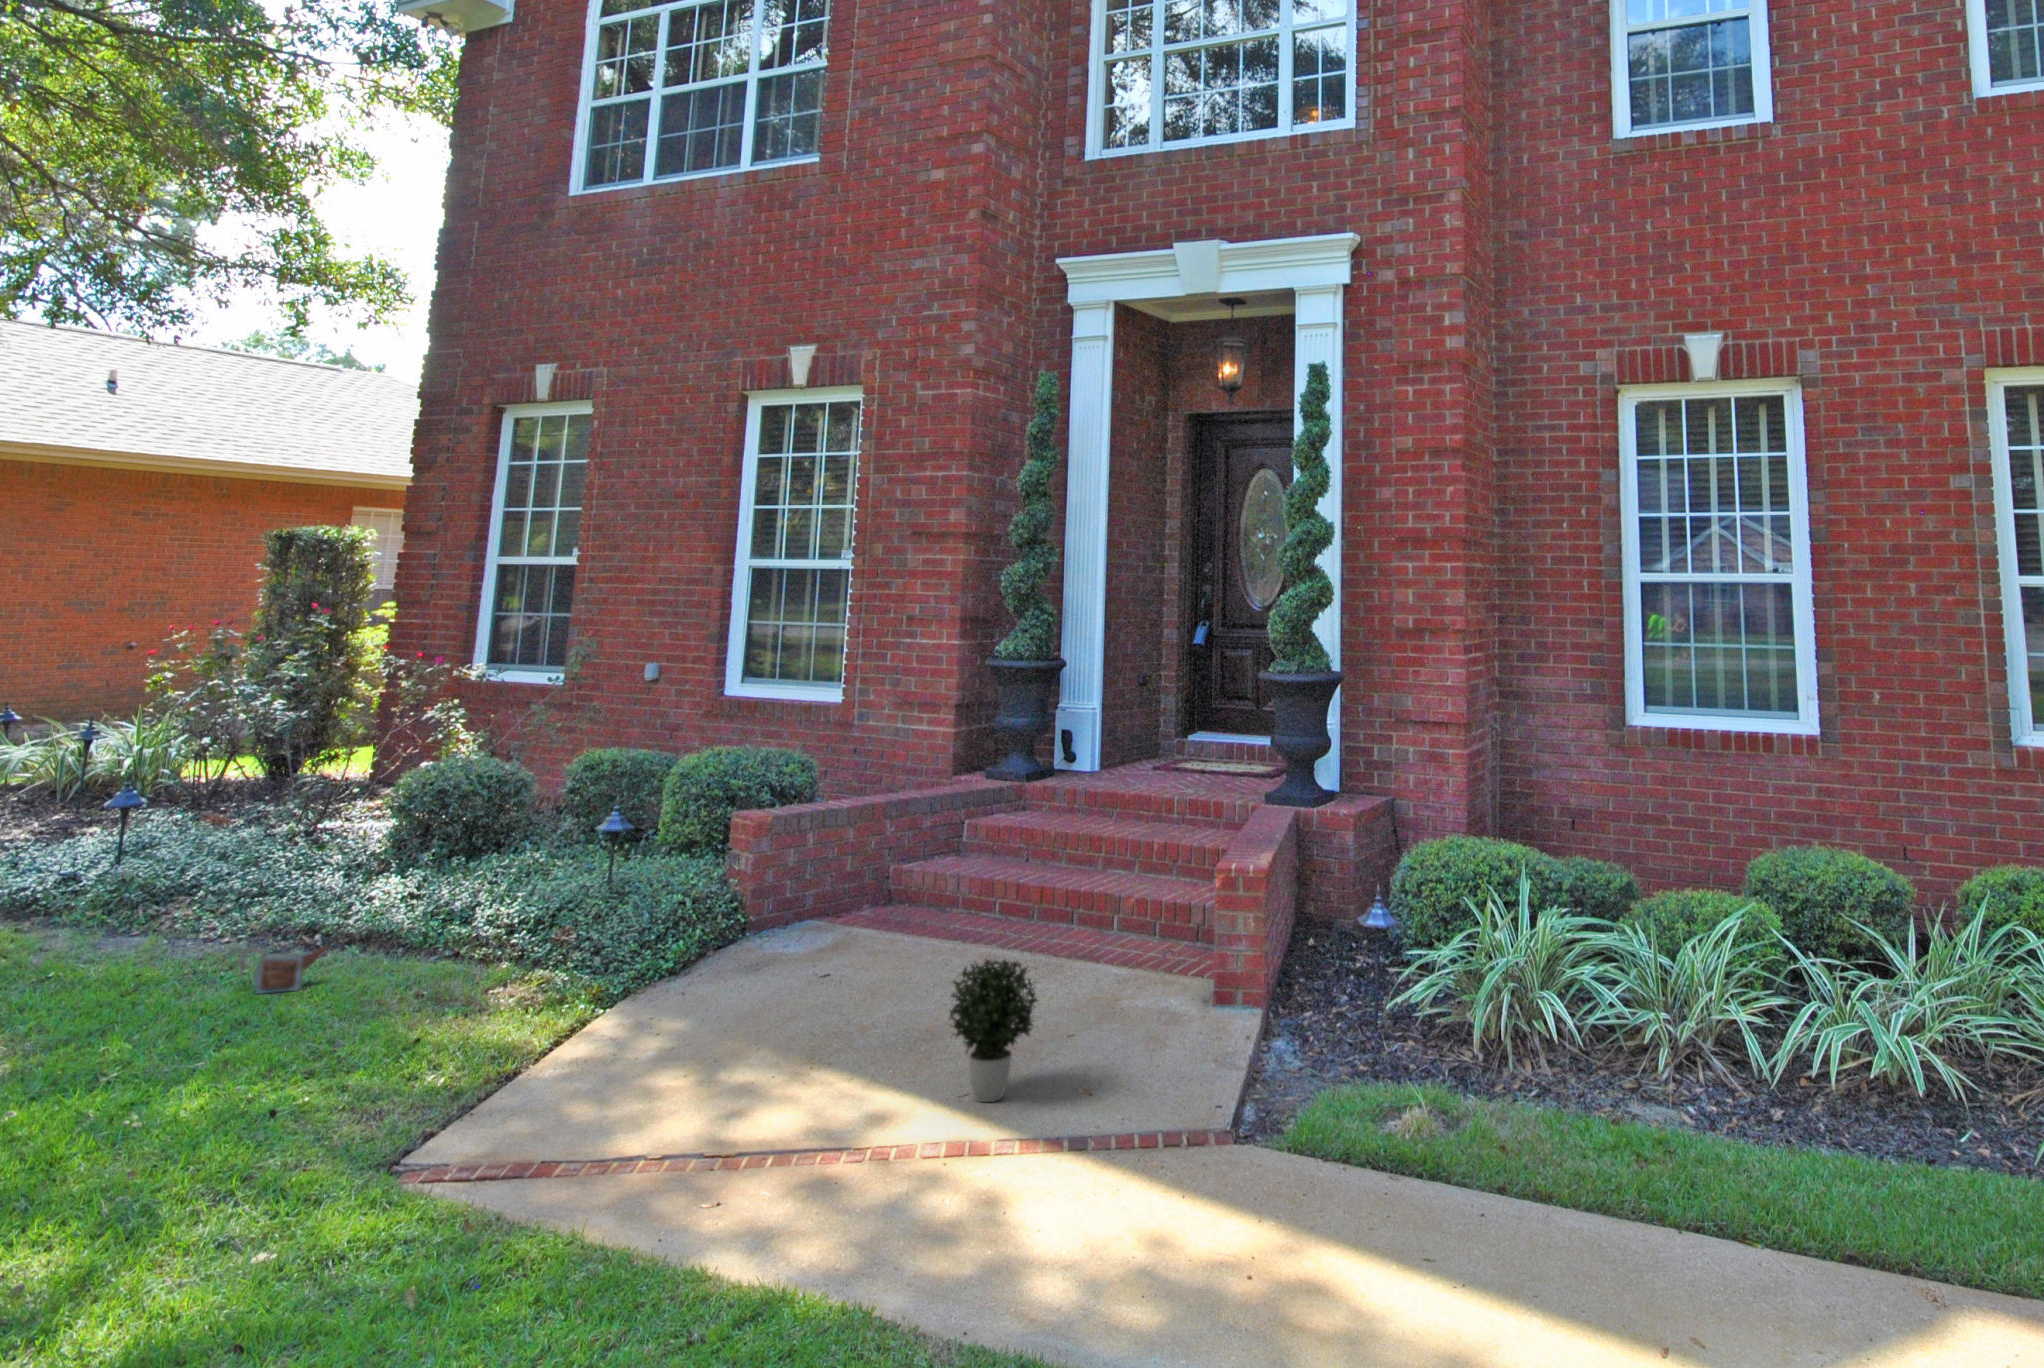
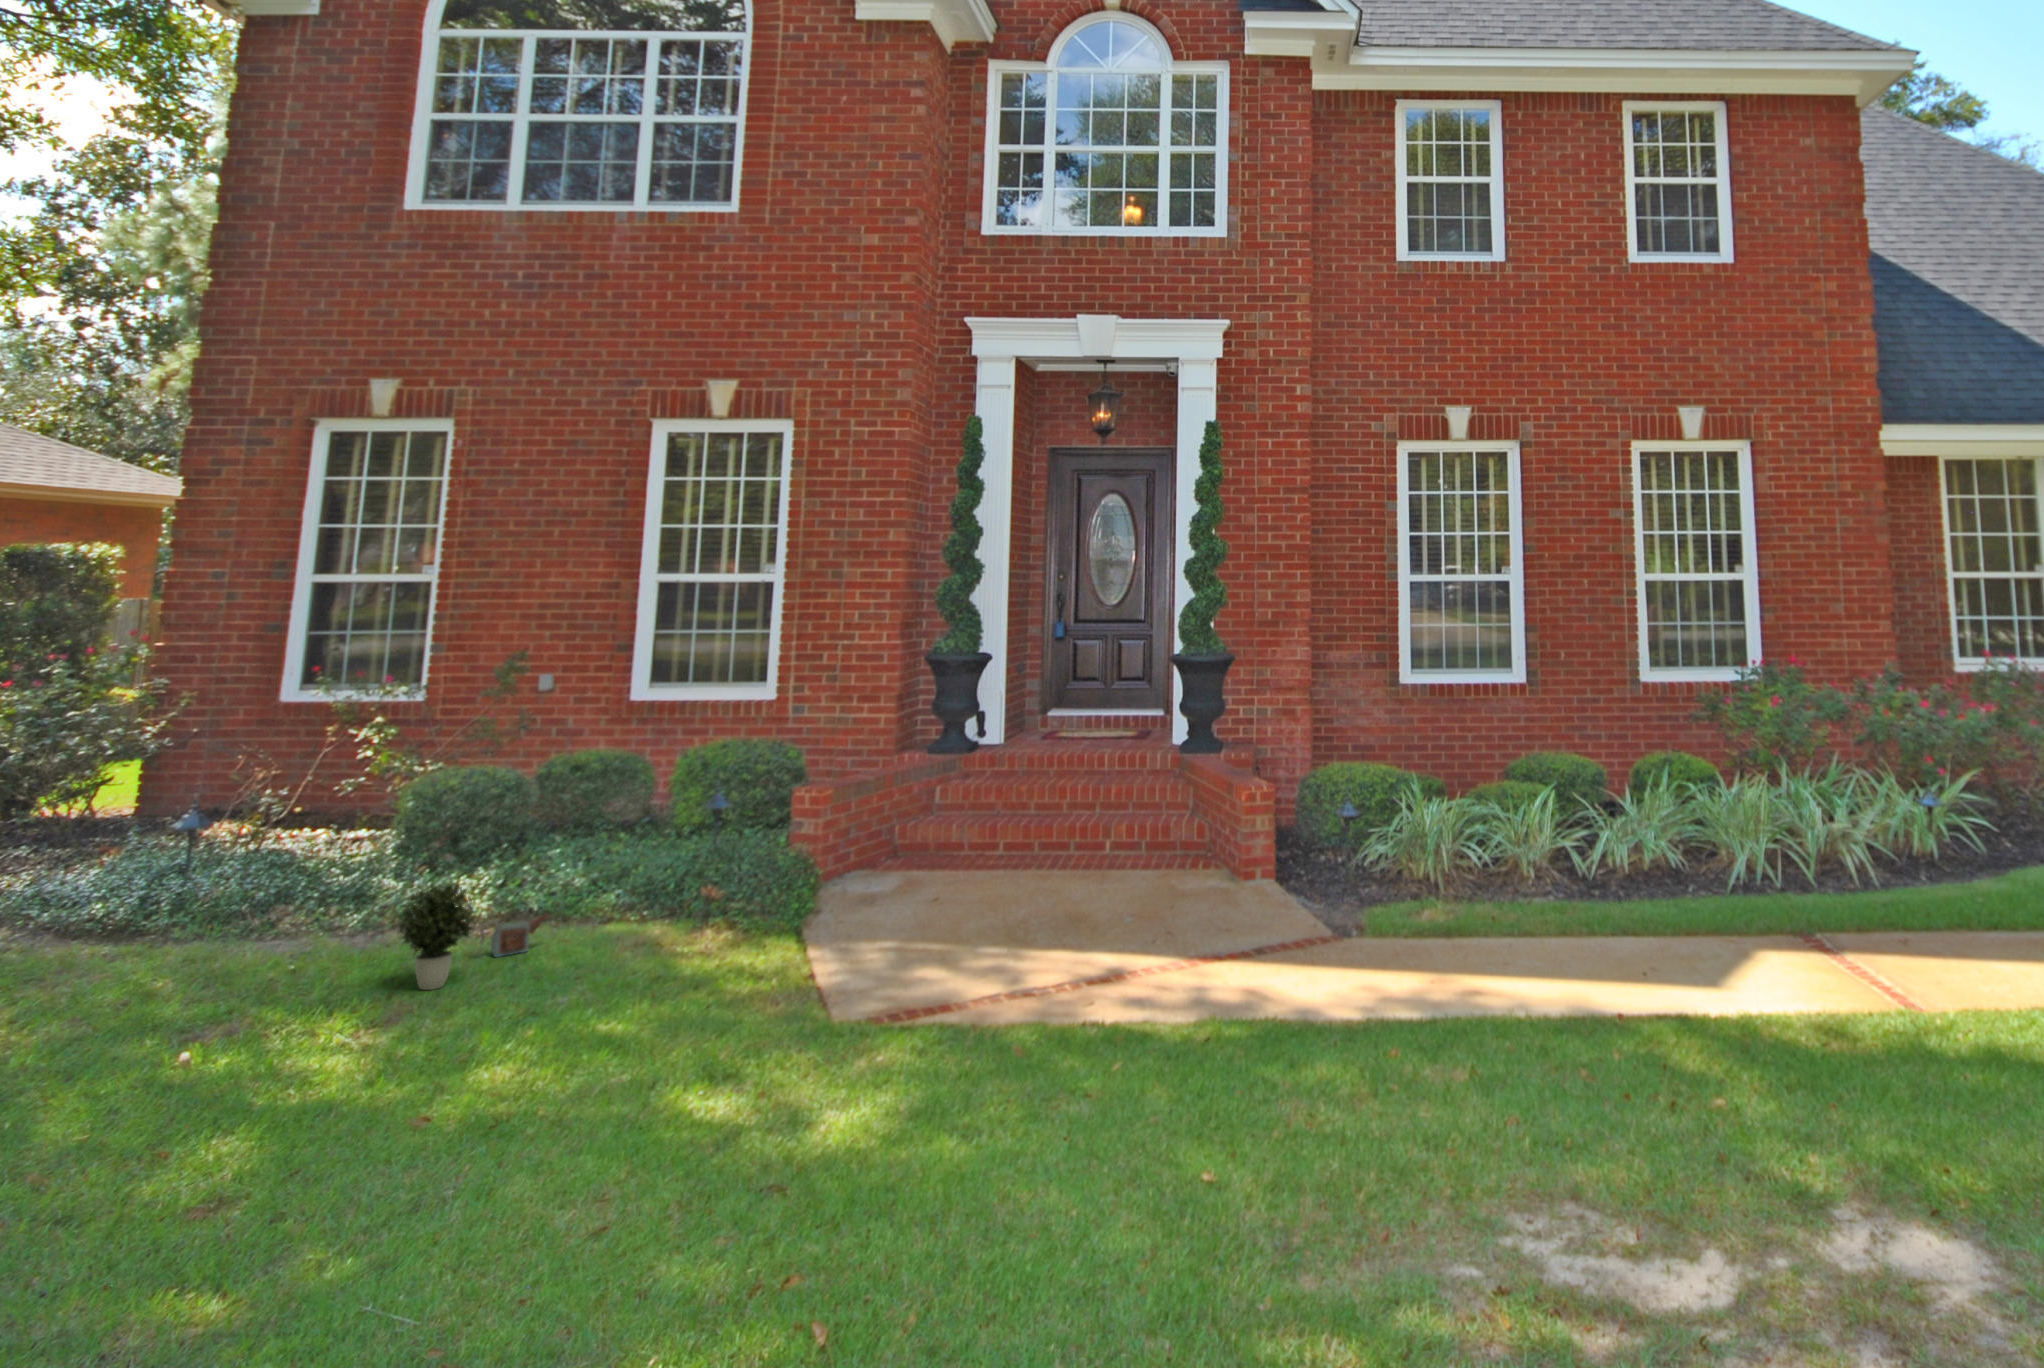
potted plant: present [949,959,1038,1102] -> present [398,885,474,990]

